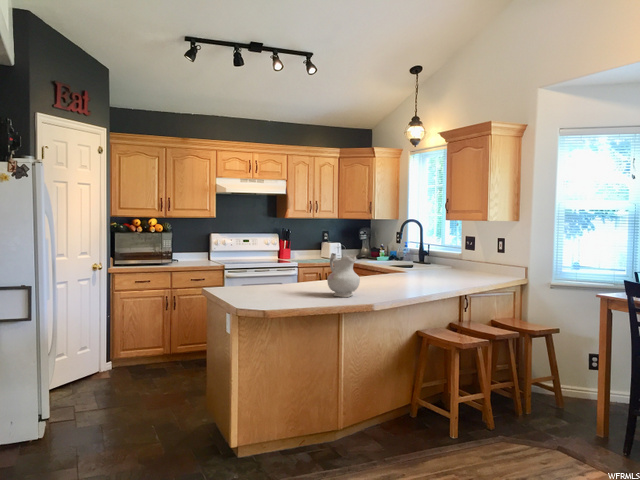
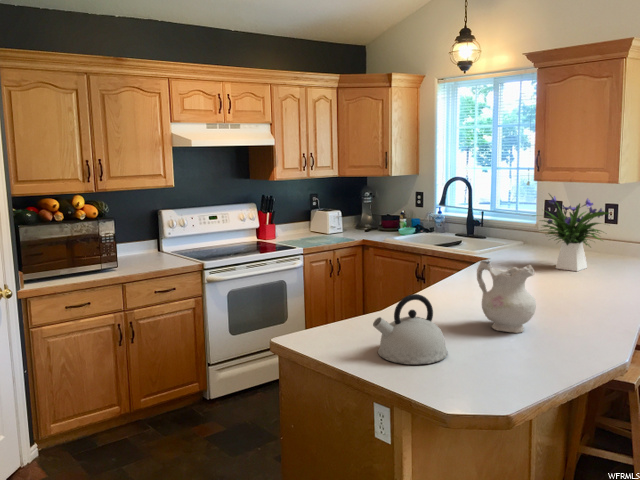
flower arrangement: none [423,226,478,280] -> present [541,194,610,271]
kettle: none [243,264,287,302] -> present [373,294,448,364]

